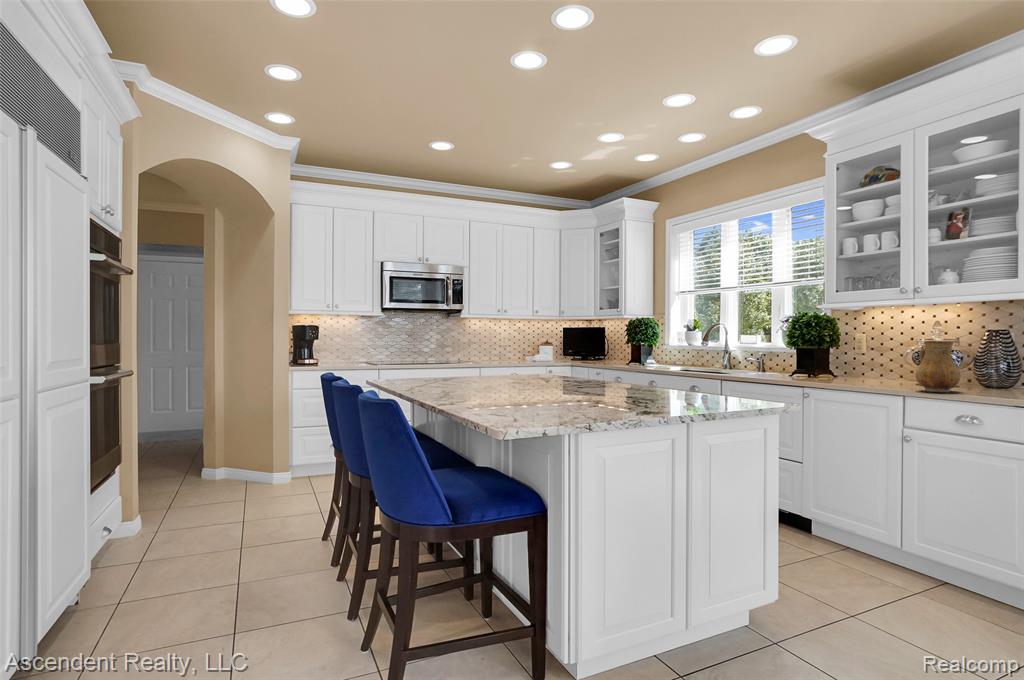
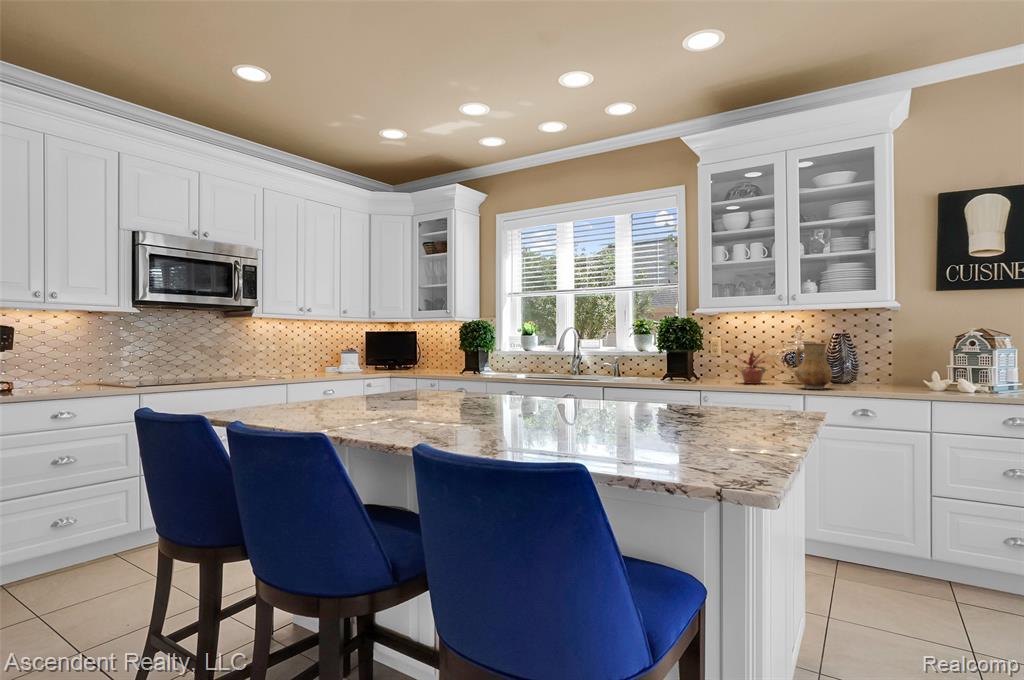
potted plant: none [862,347,908,384] -> present [739,351,766,384]

